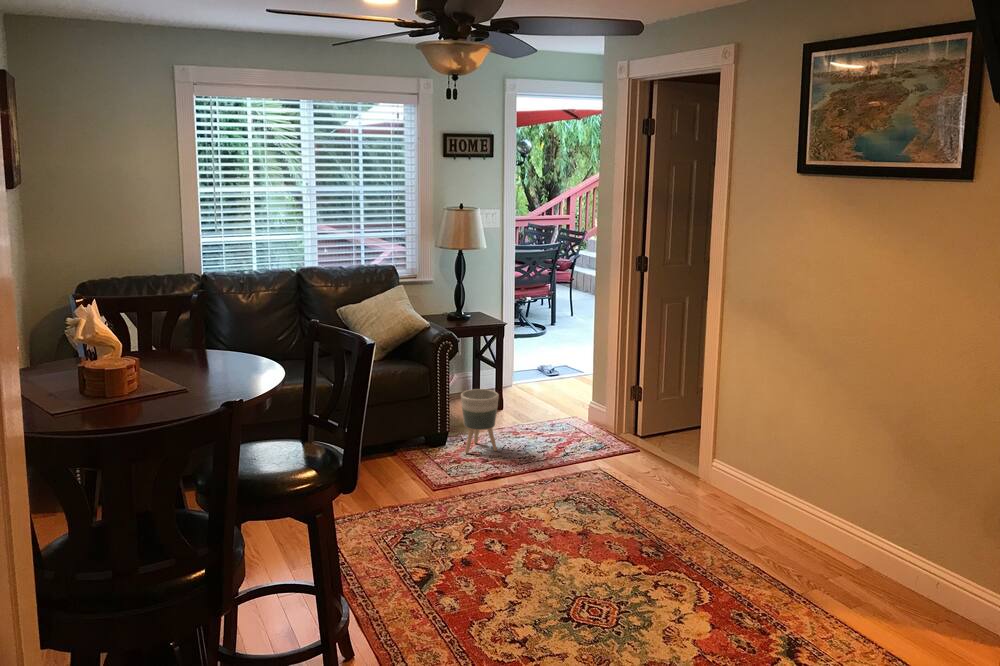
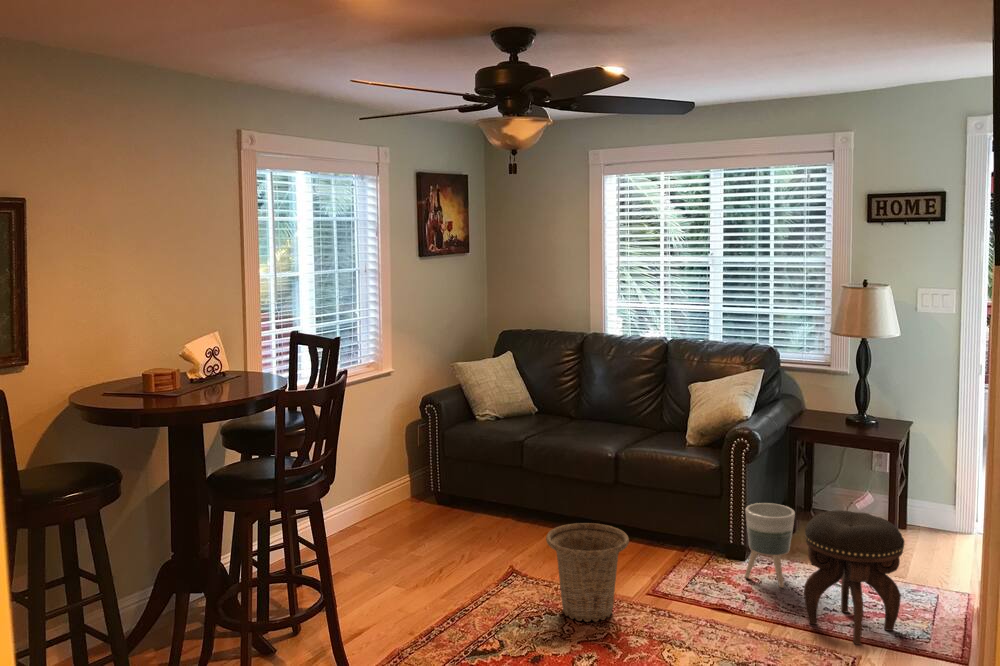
footstool: none [537,376,604,466] -> present [804,510,904,644]
basket: none [385,439,462,528] -> present [546,523,629,622]

